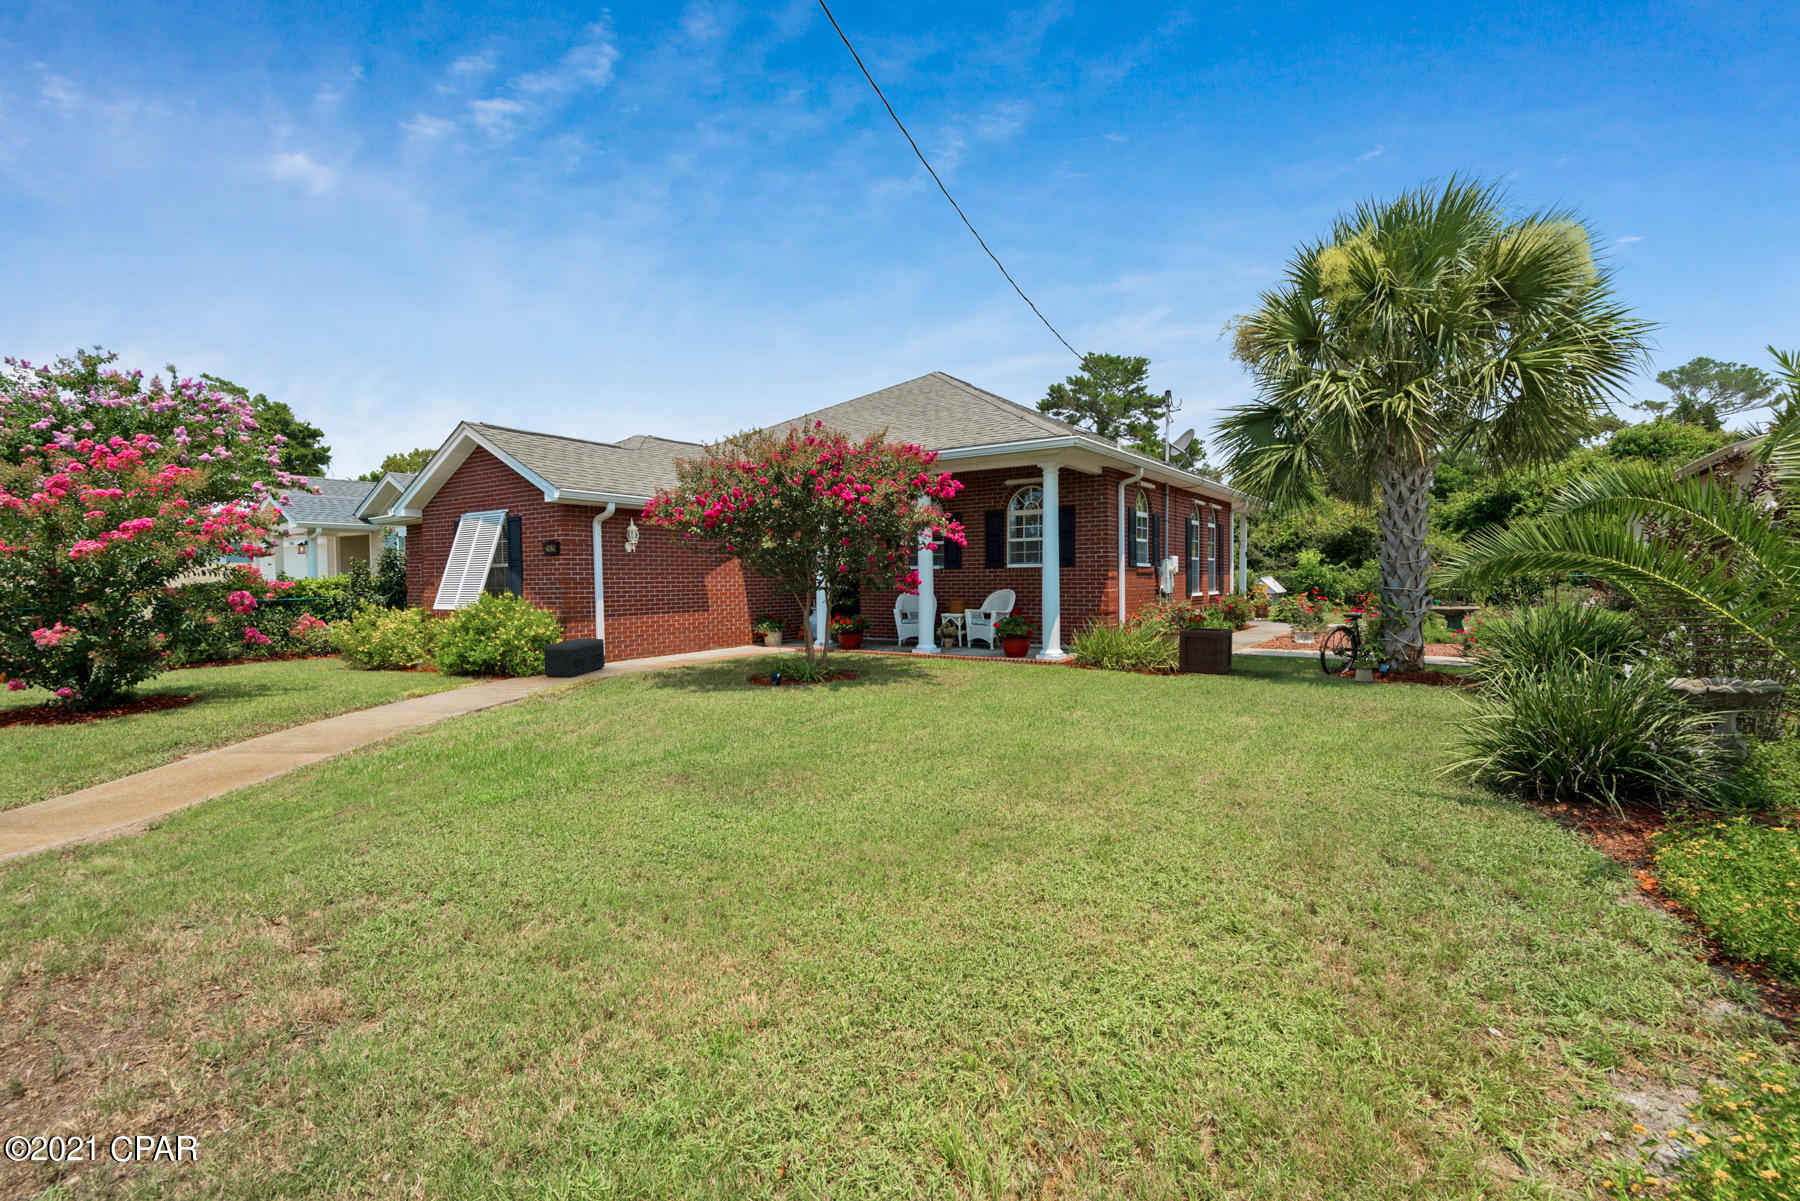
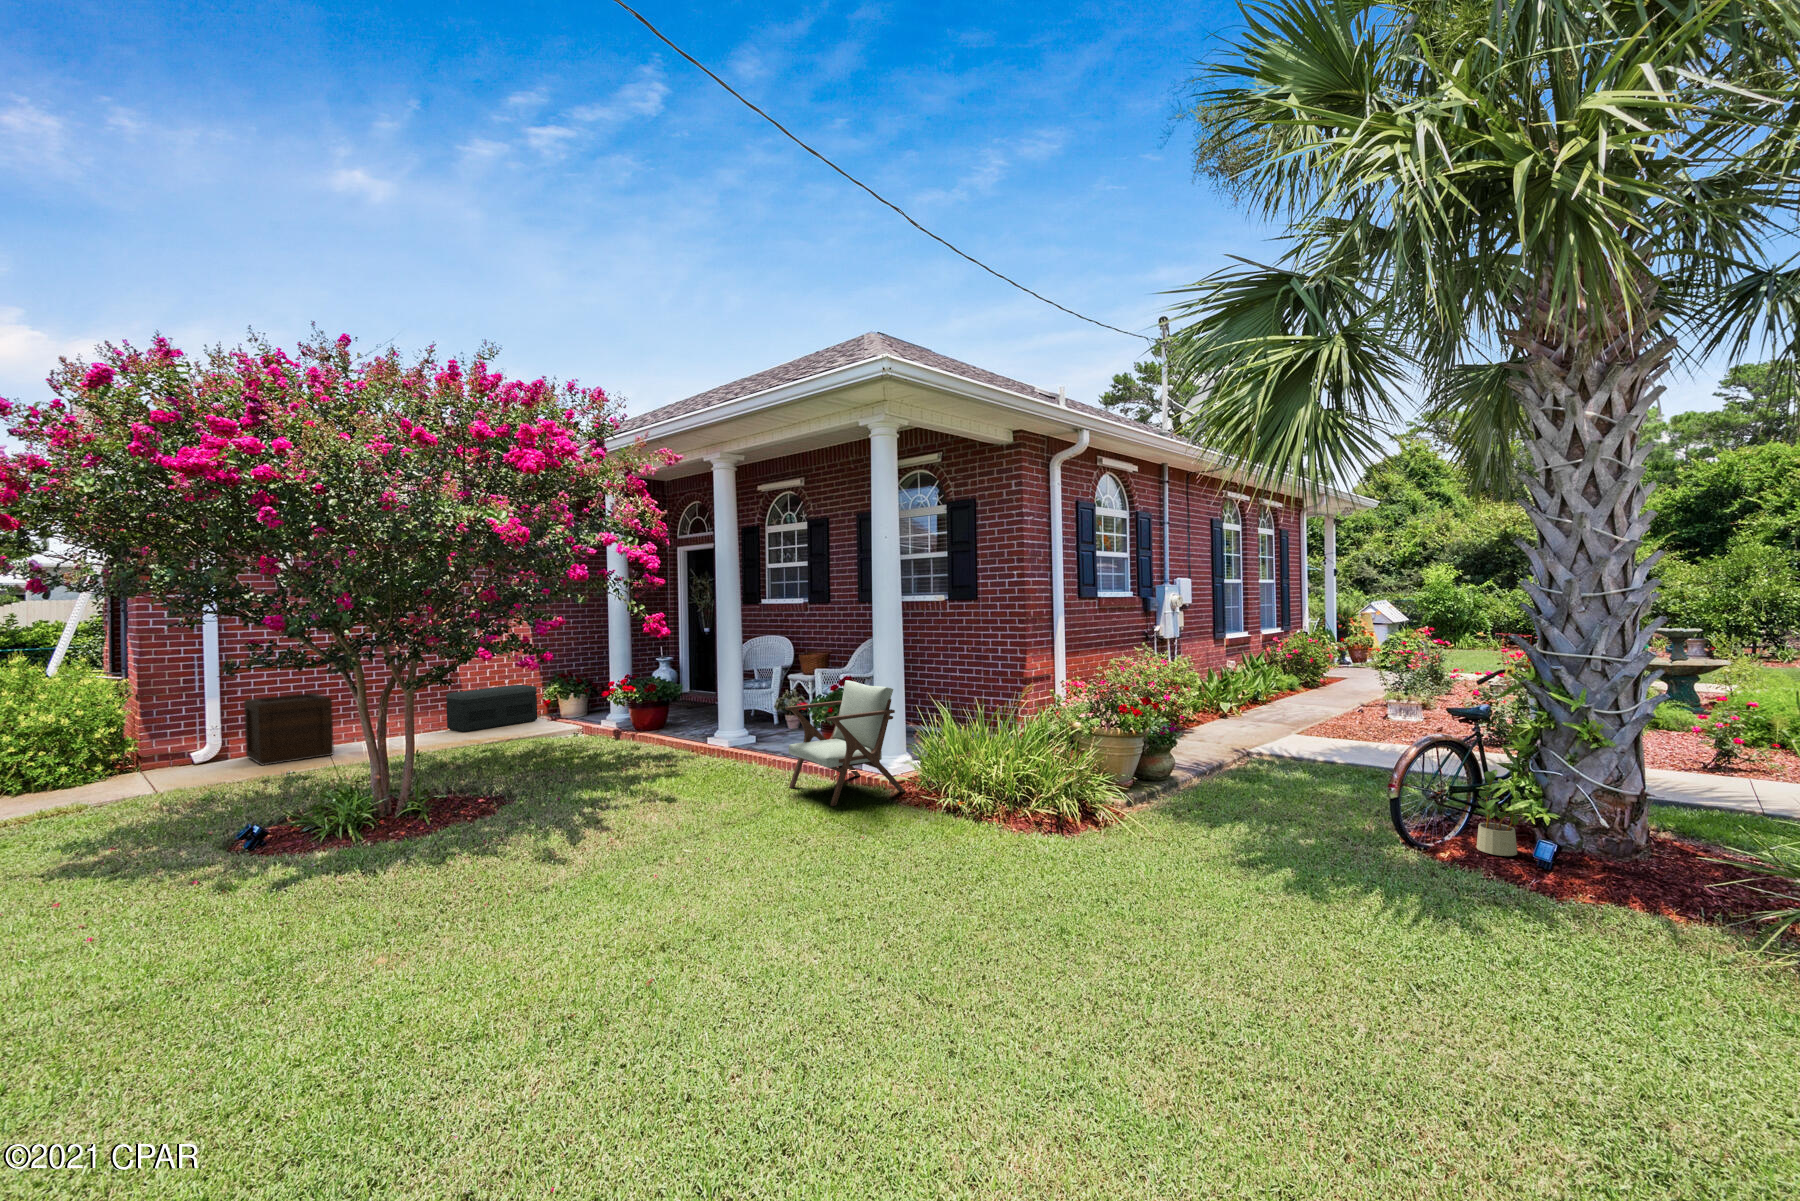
lounge chair: none [997,611,1065,675] -> present [785,680,905,806]
wooden crate: present [1179,627,1232,675] -> present [244,693,334,765]
storage bench: present [544,639,604,677] -> present [446,685,537,732]

